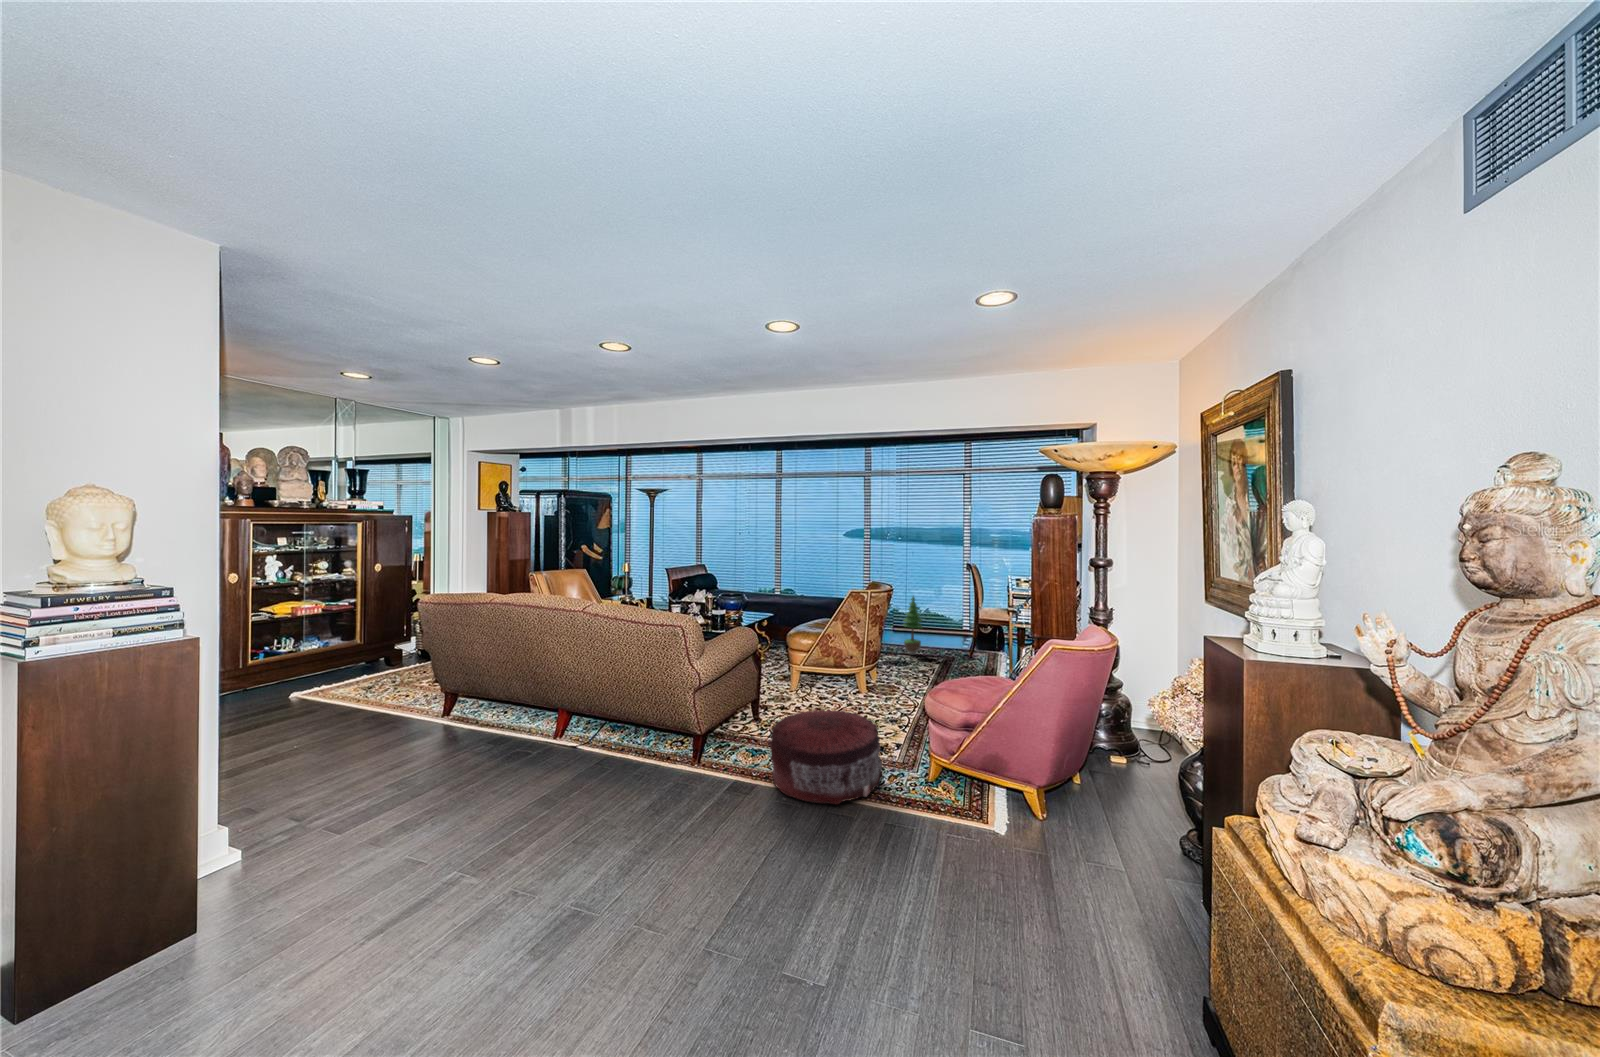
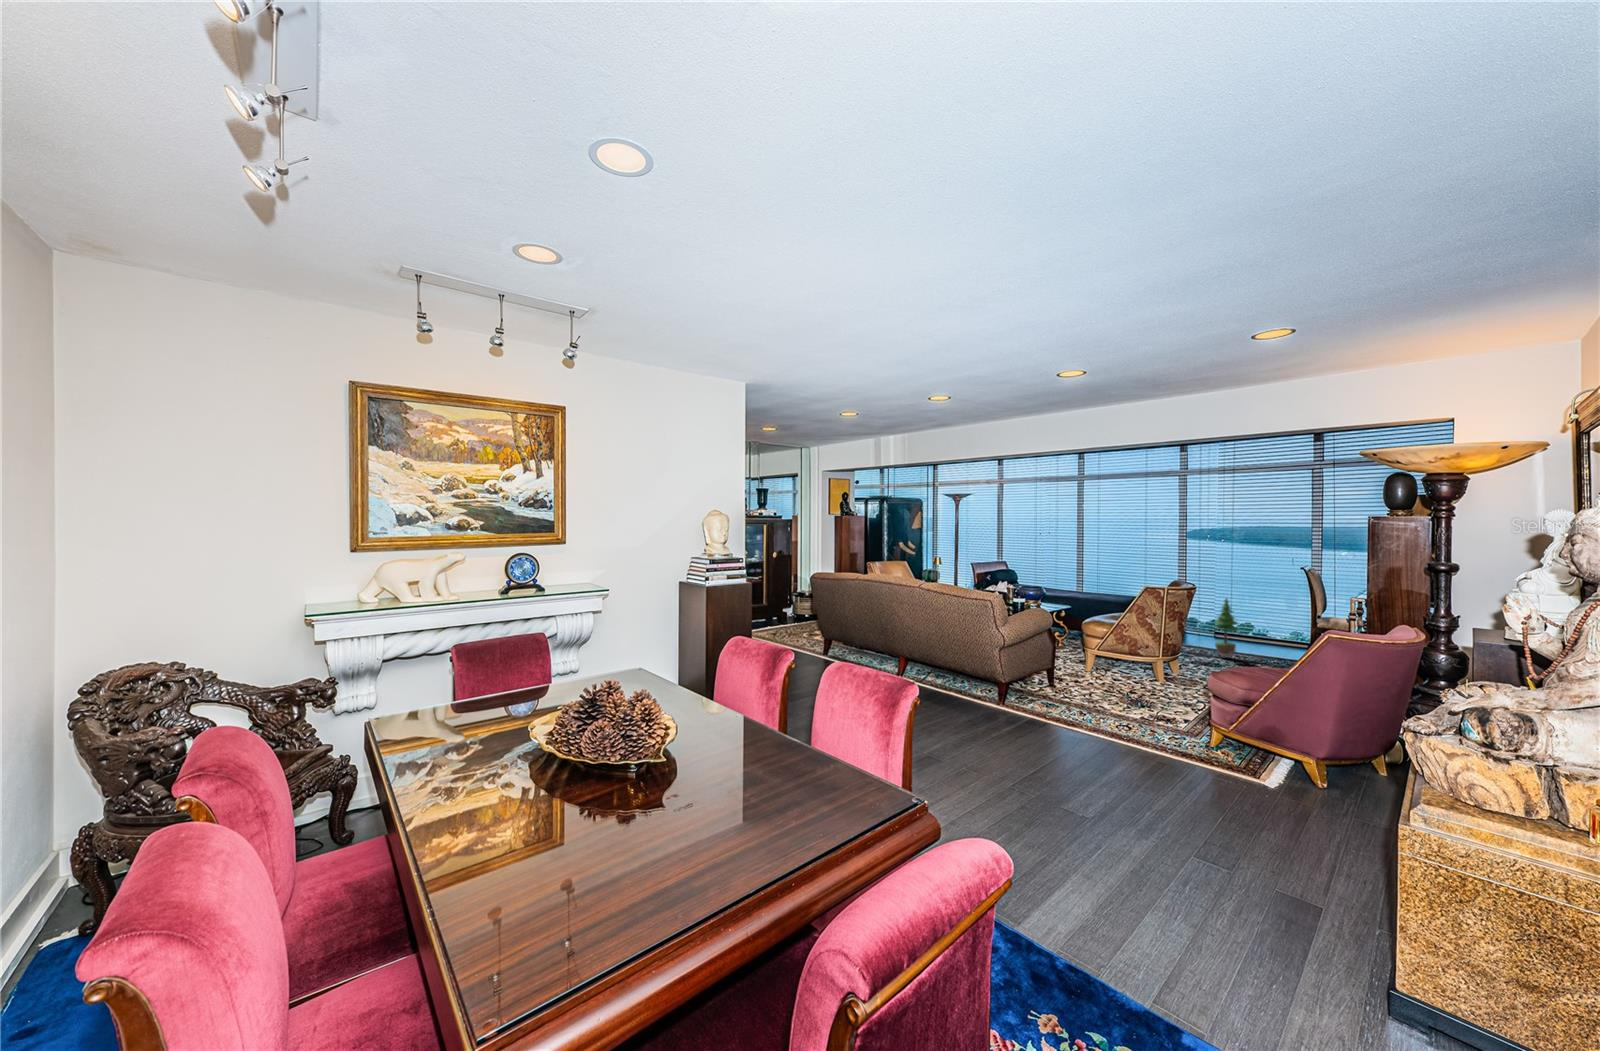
pouf: present [769,709,884,804] -> none [1061,675,1164,742]

